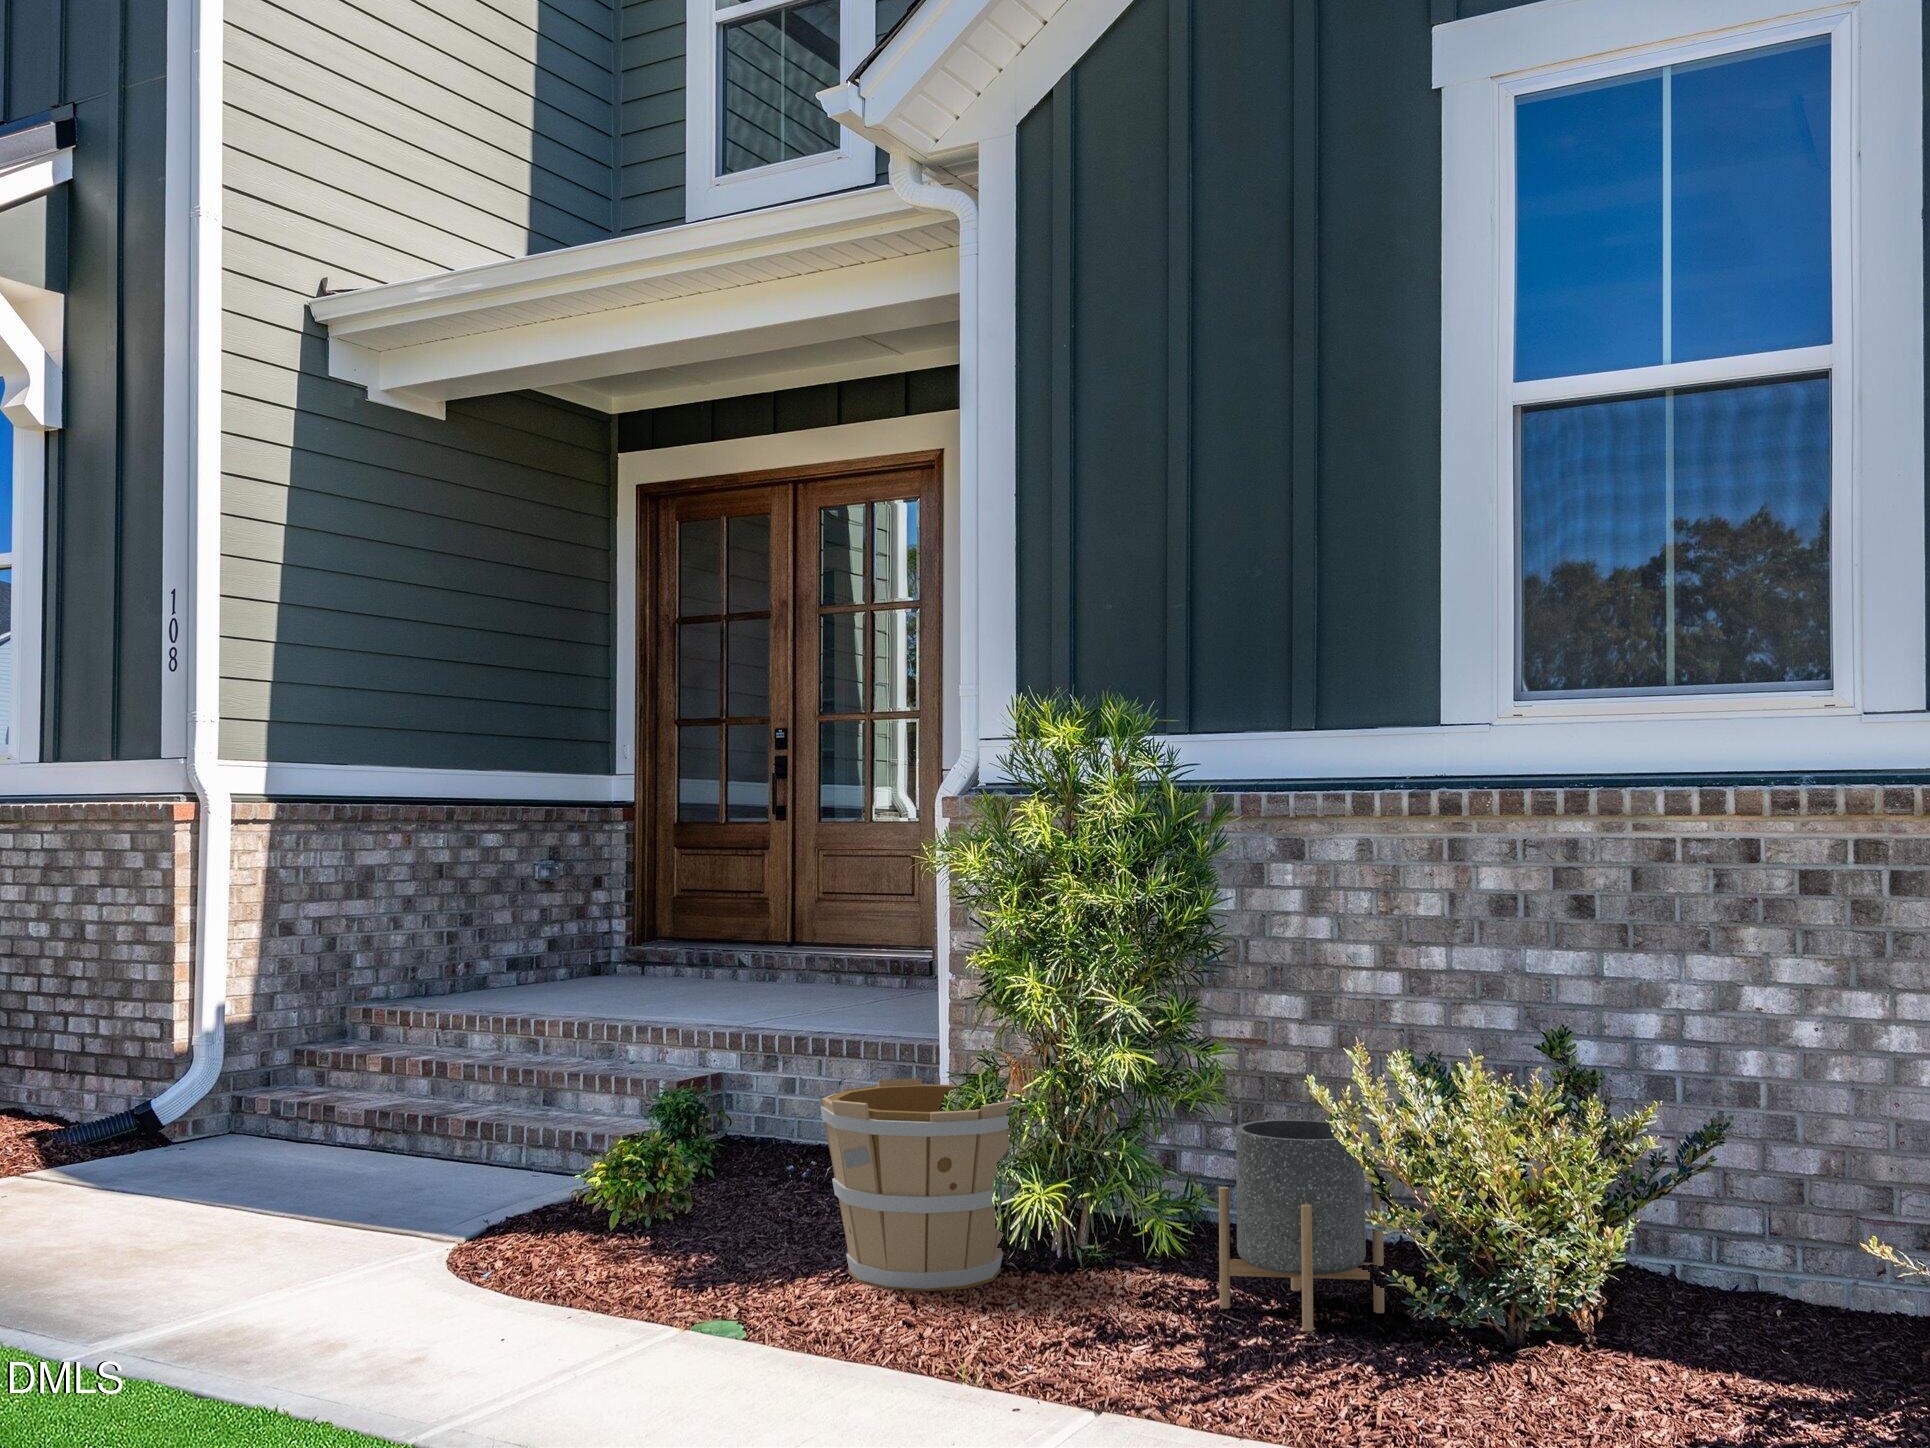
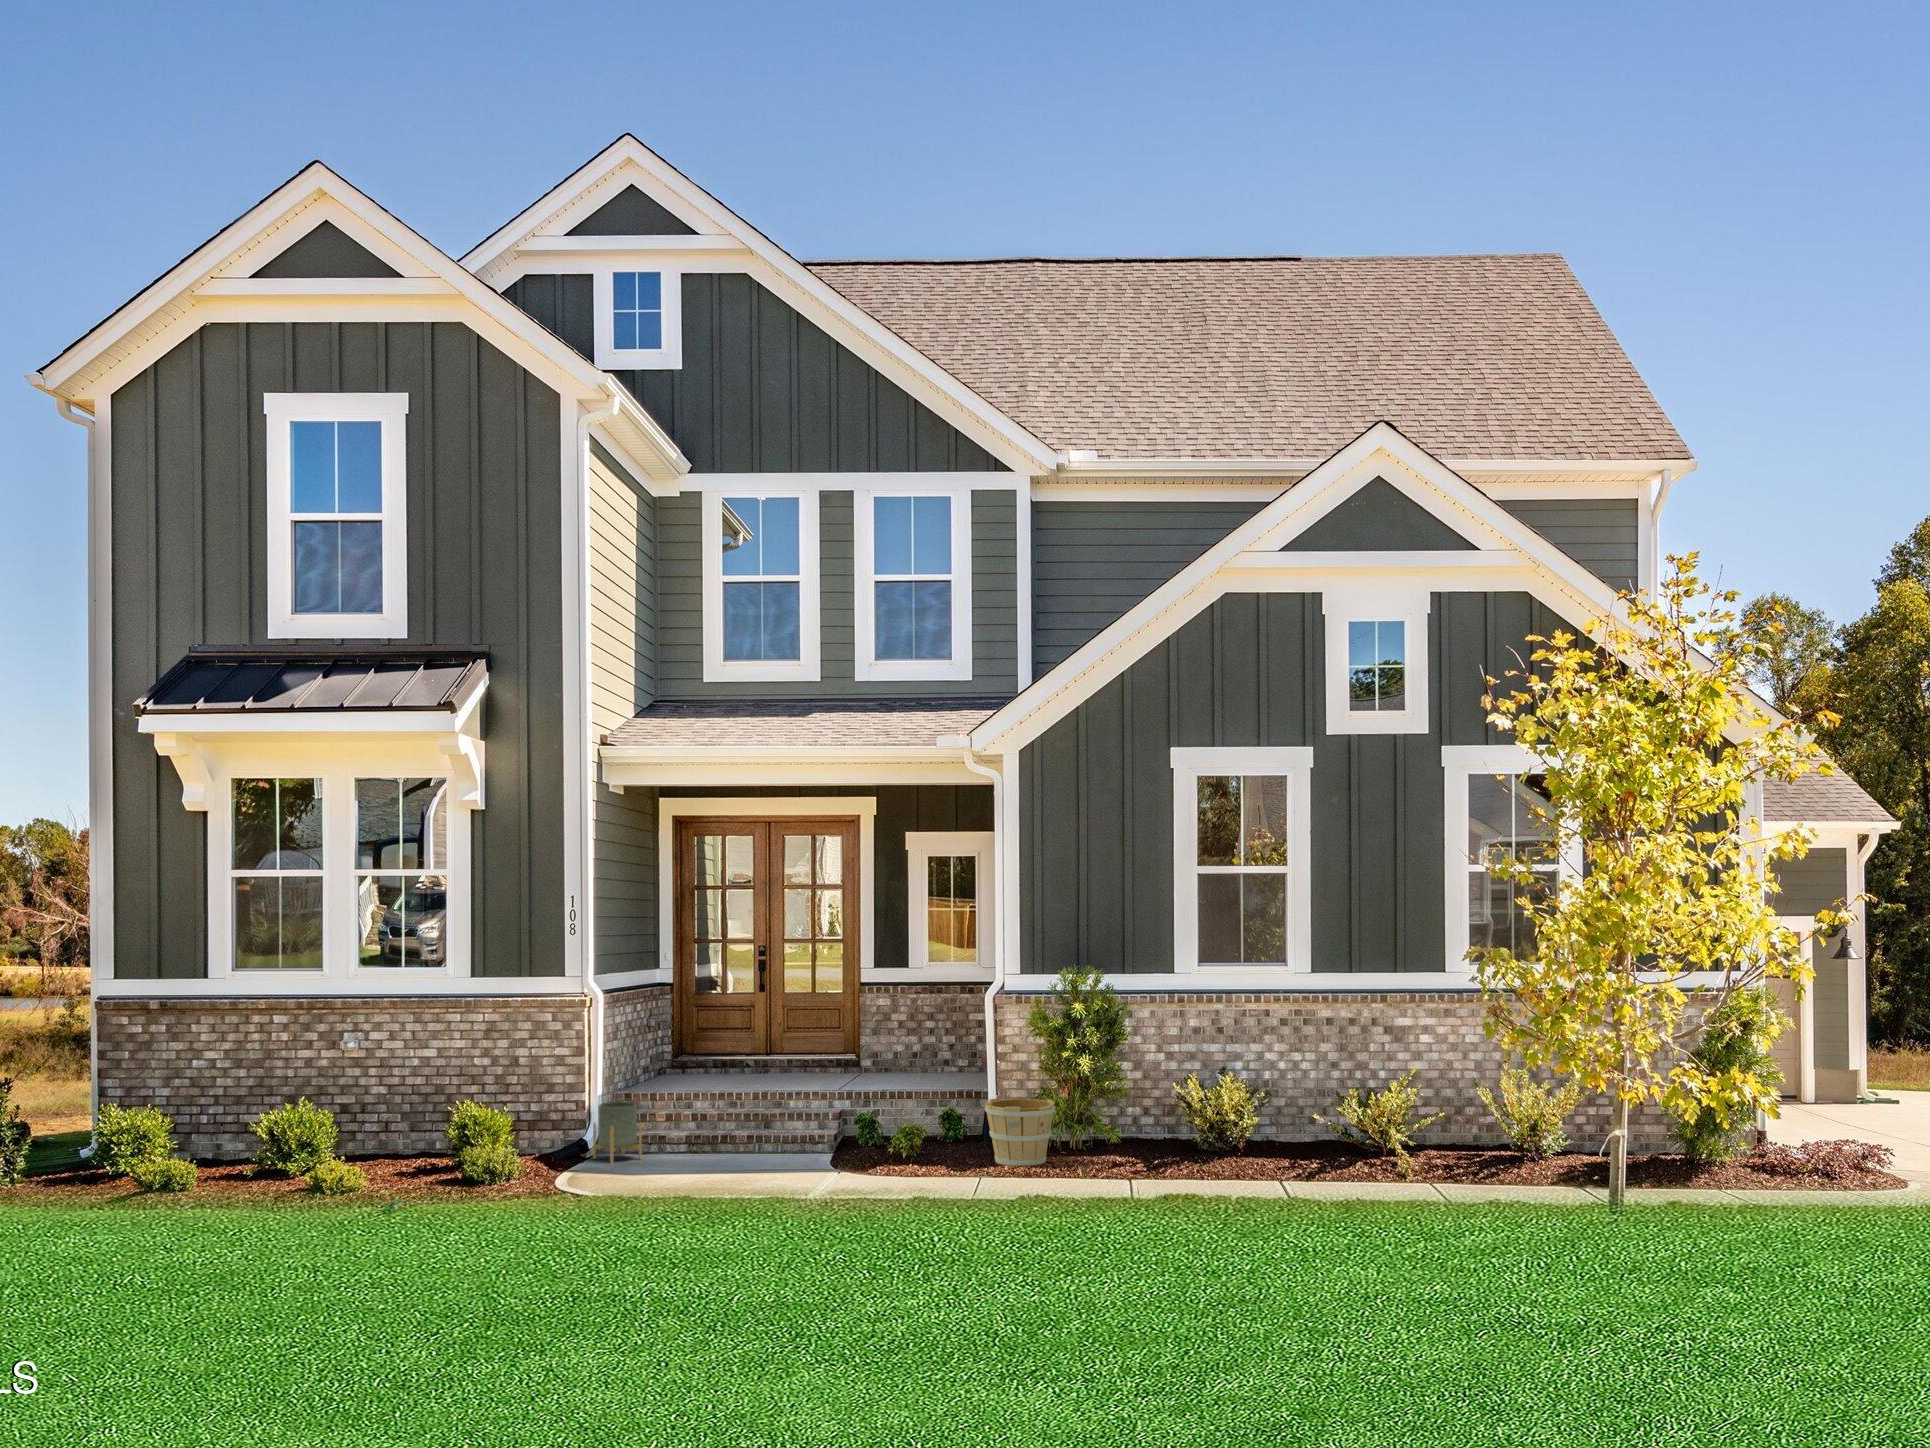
planter: present [1219,1120,1384,1331] -> present [593,1102,642,1163]

